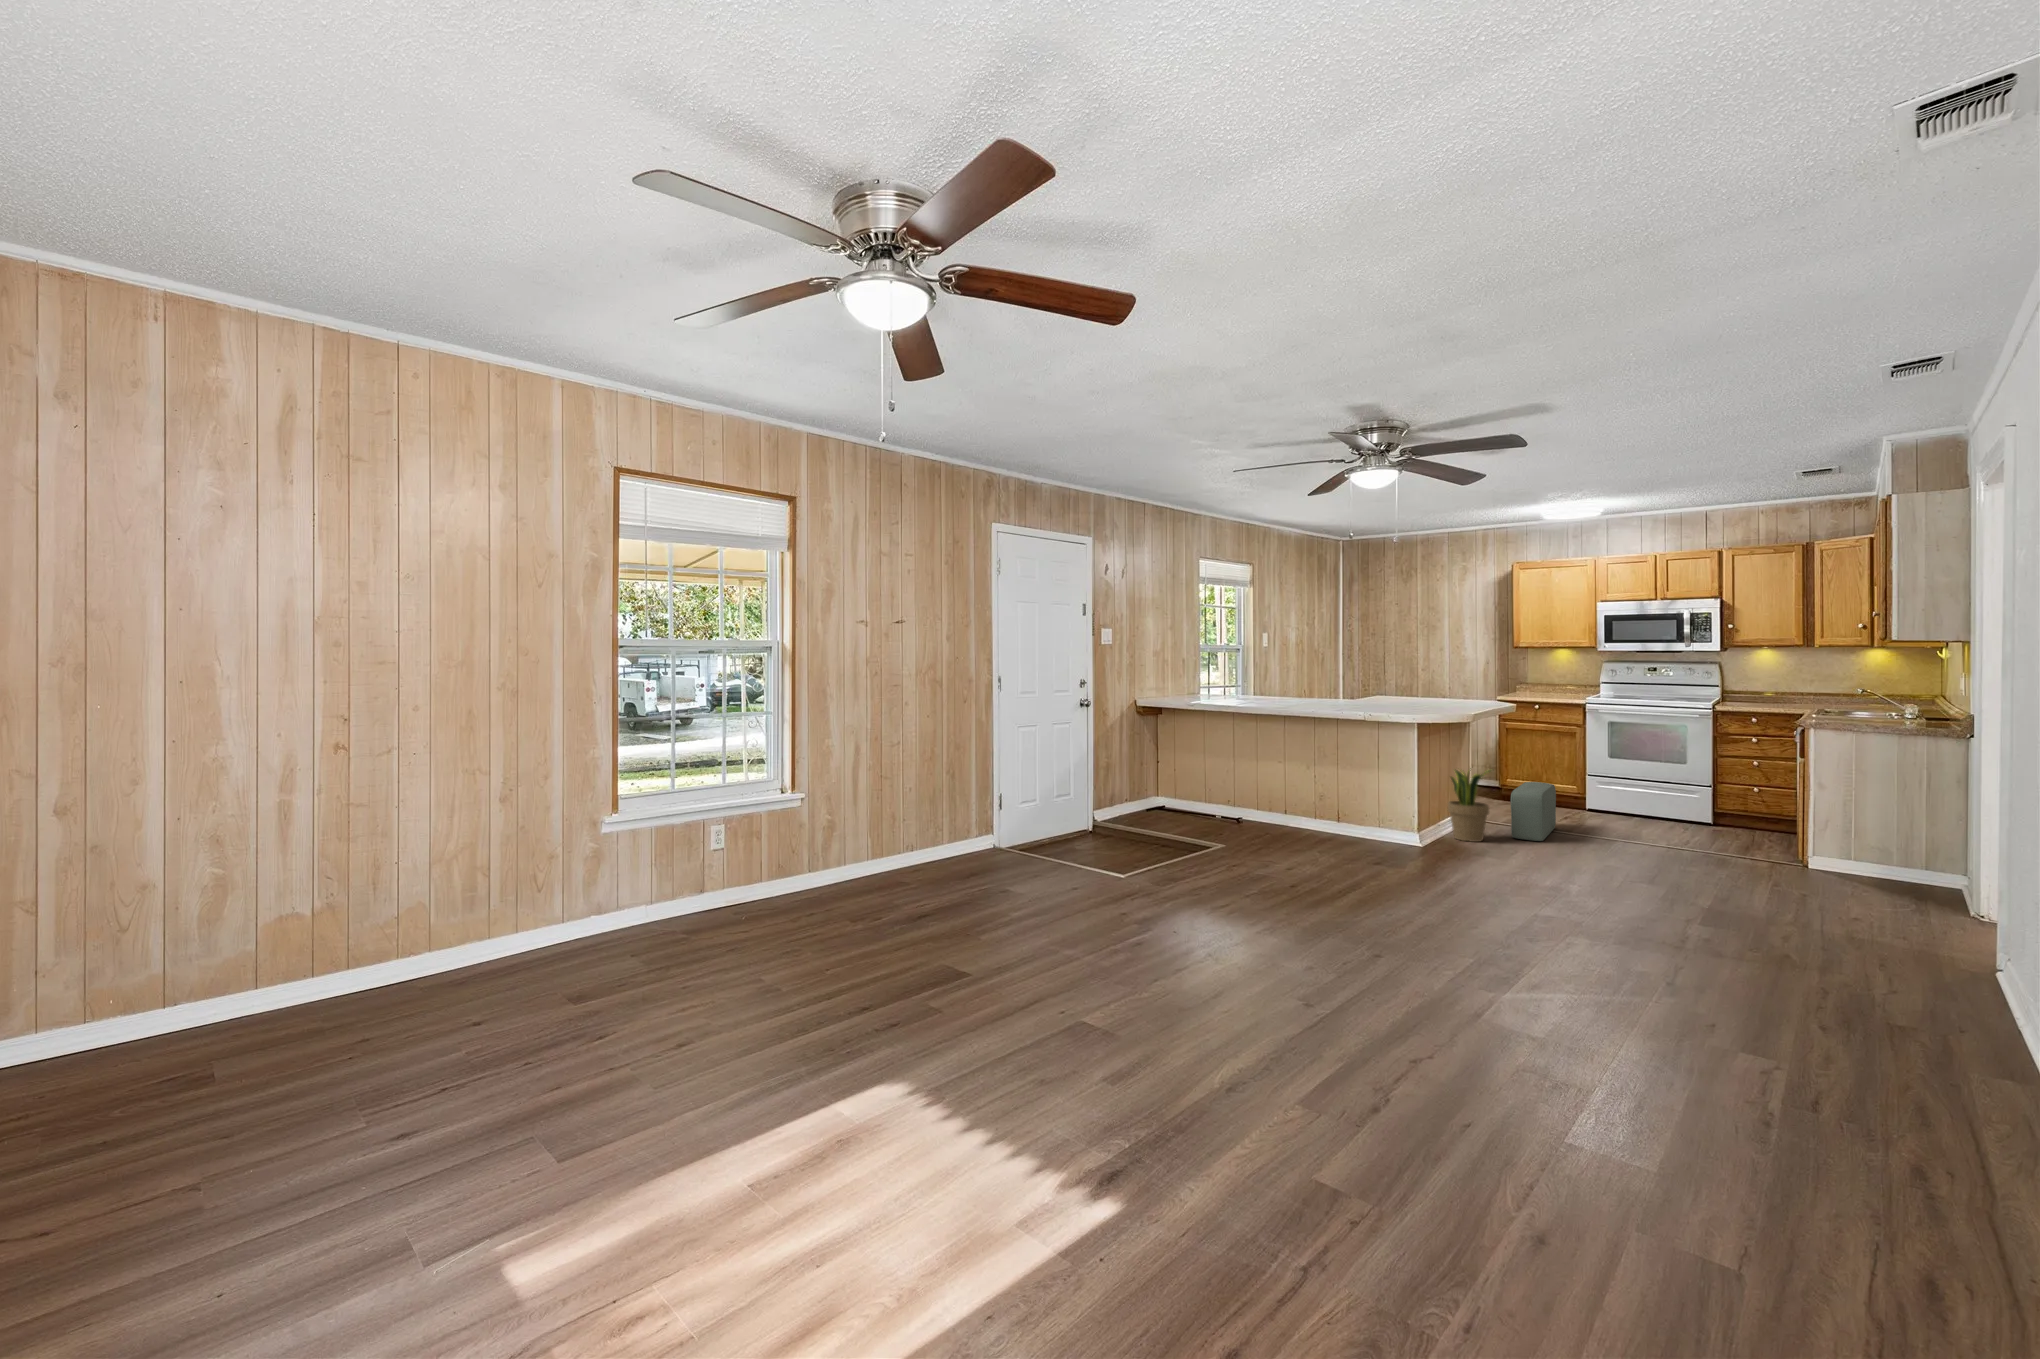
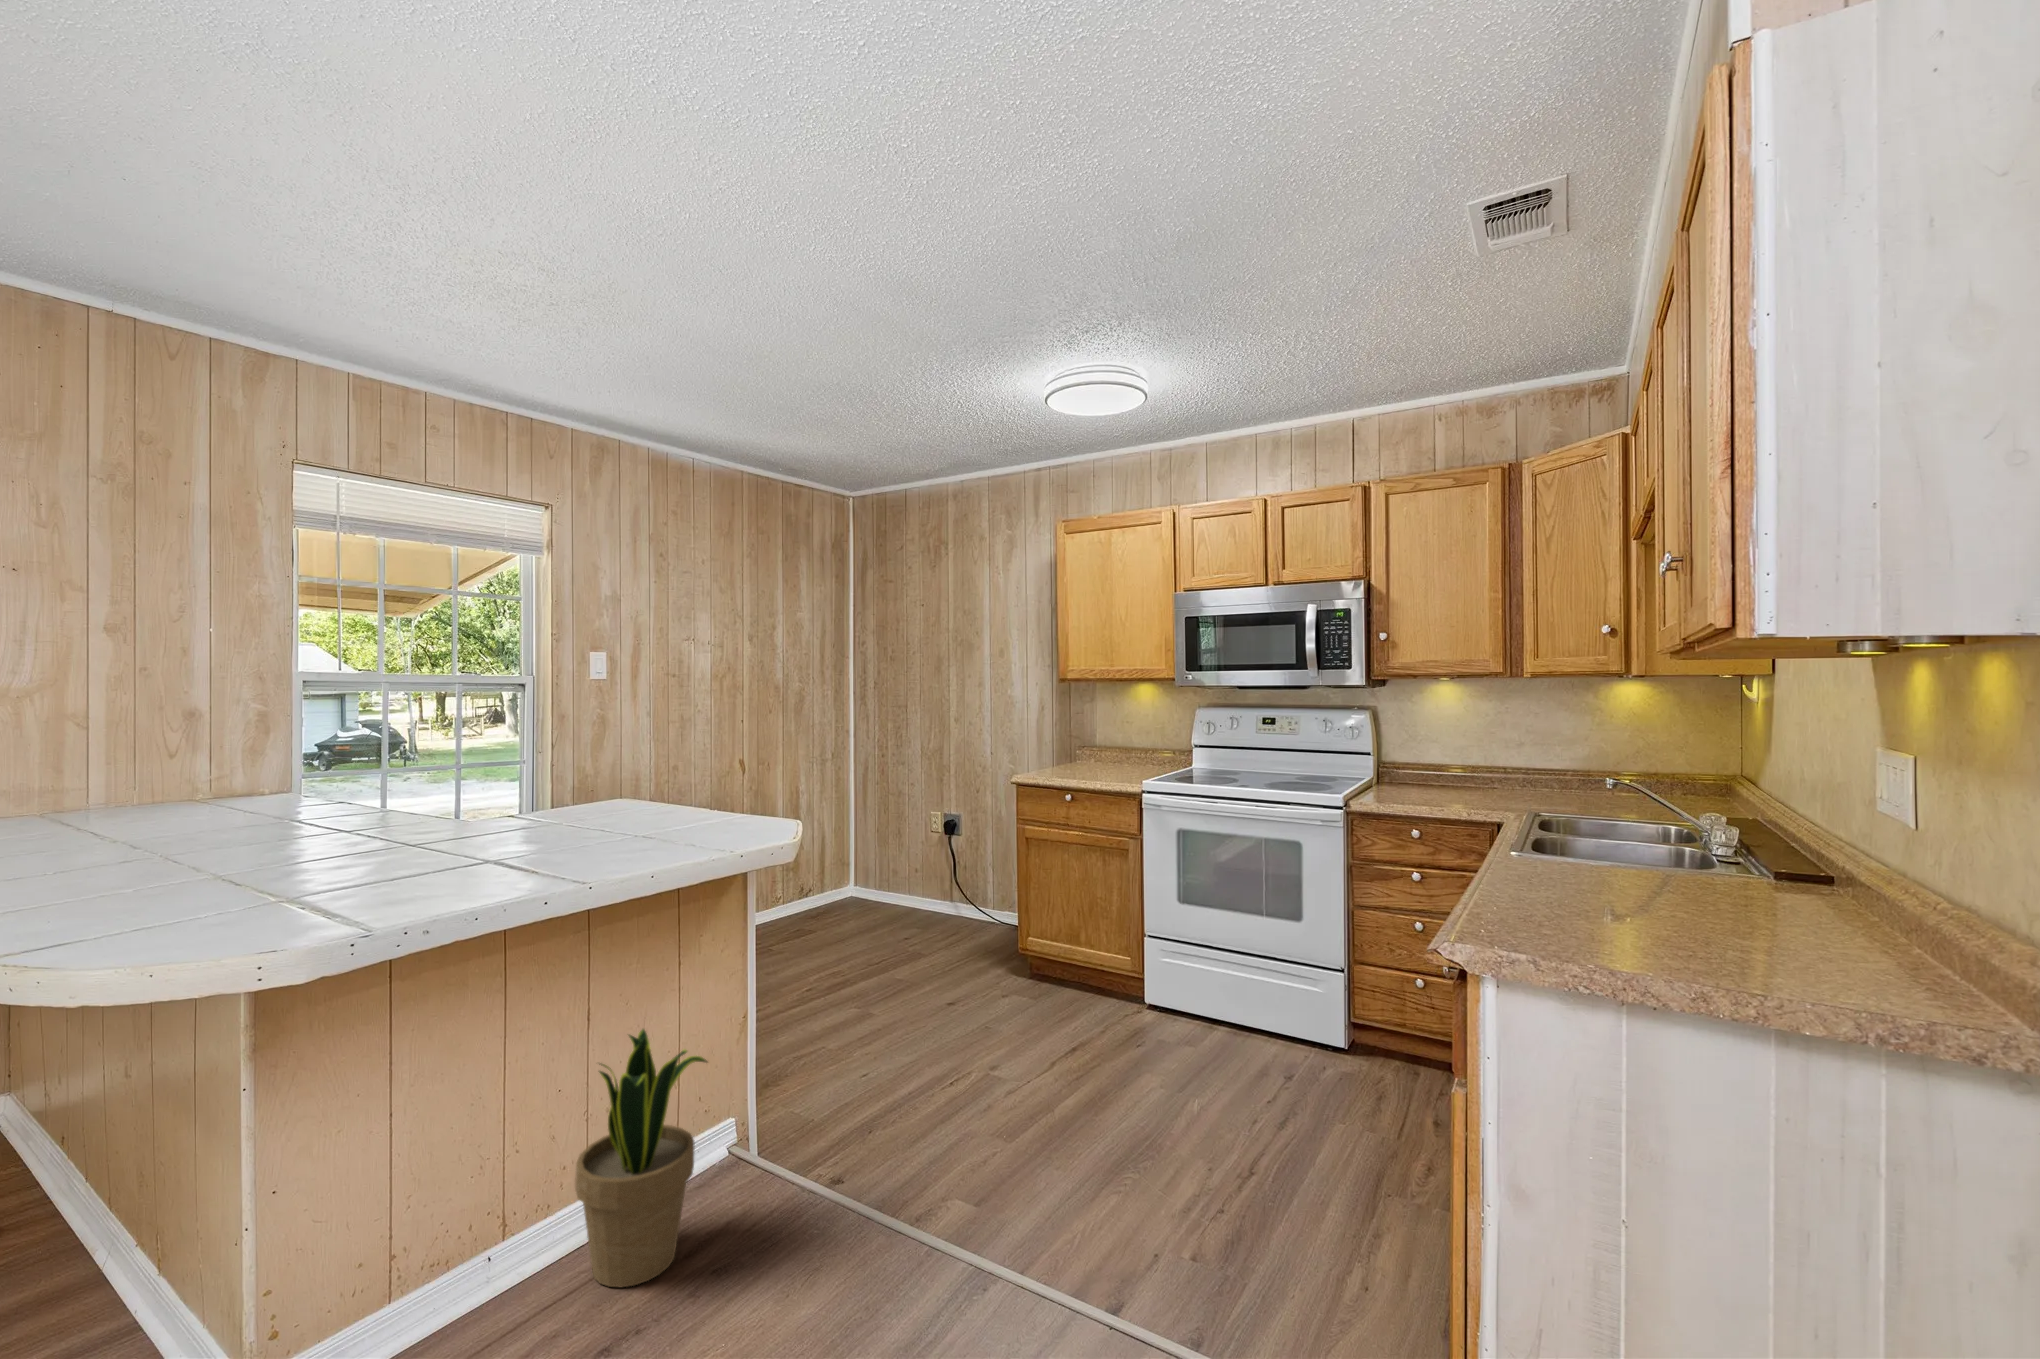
pouf: present [1511,782,1556,841] -> none [775,1016,974,1257]

